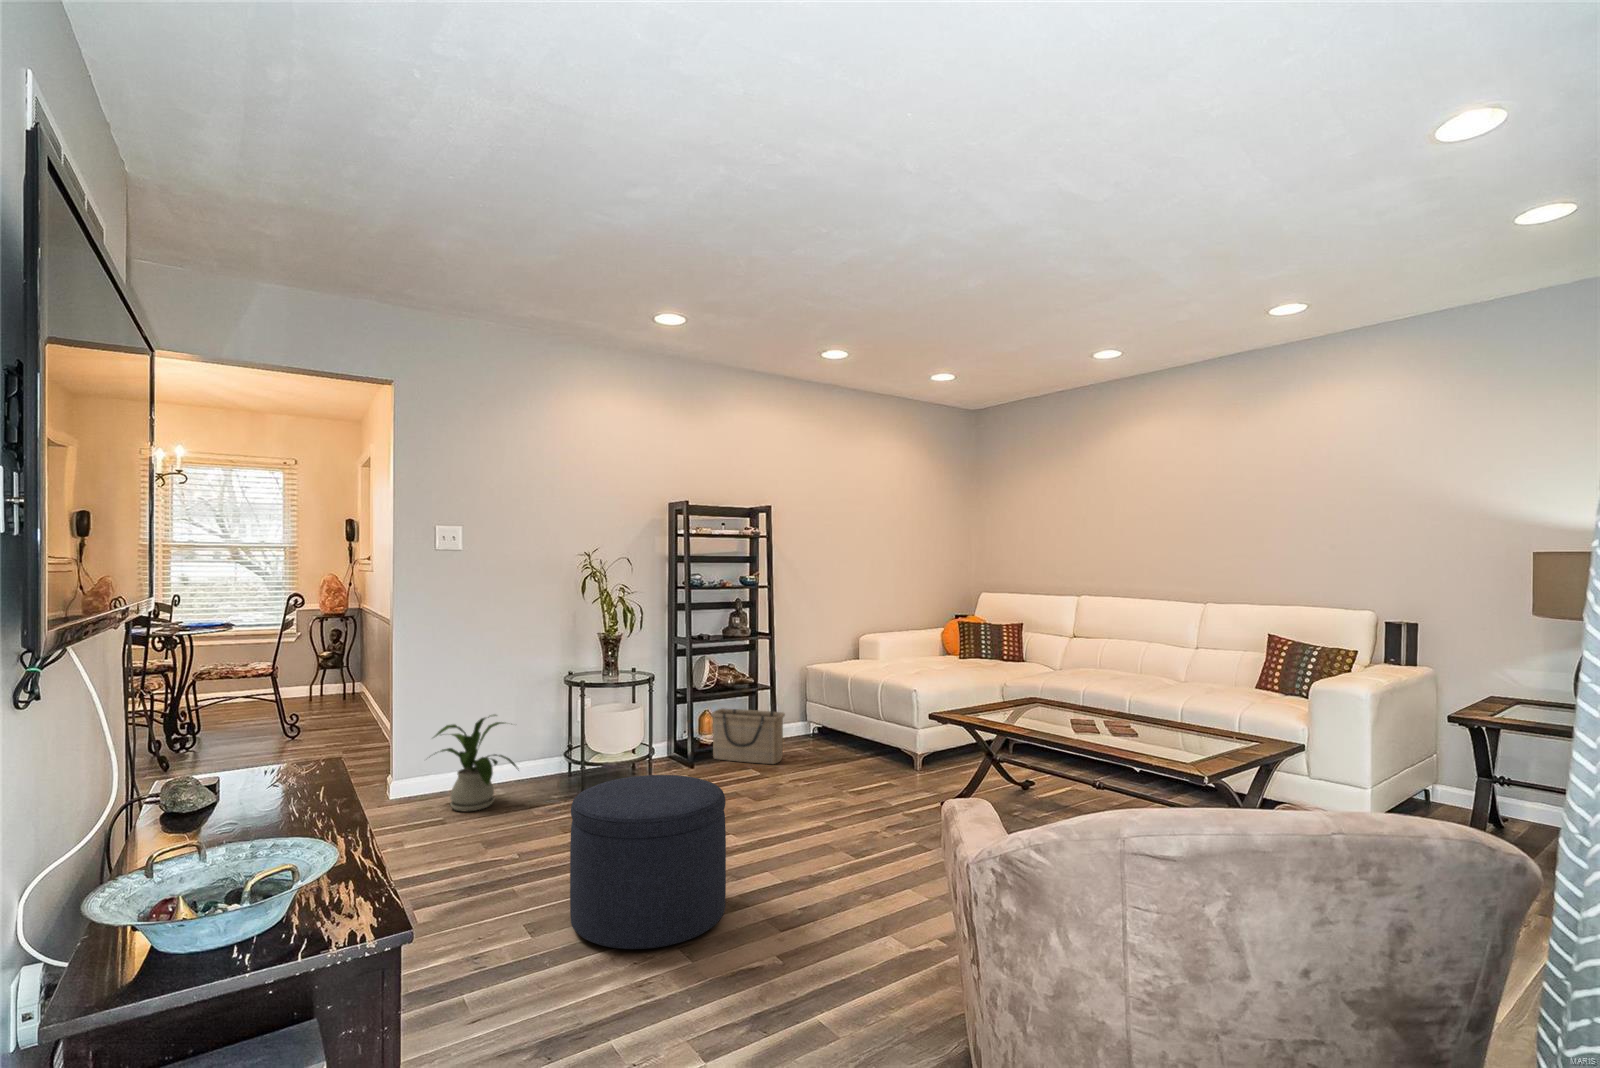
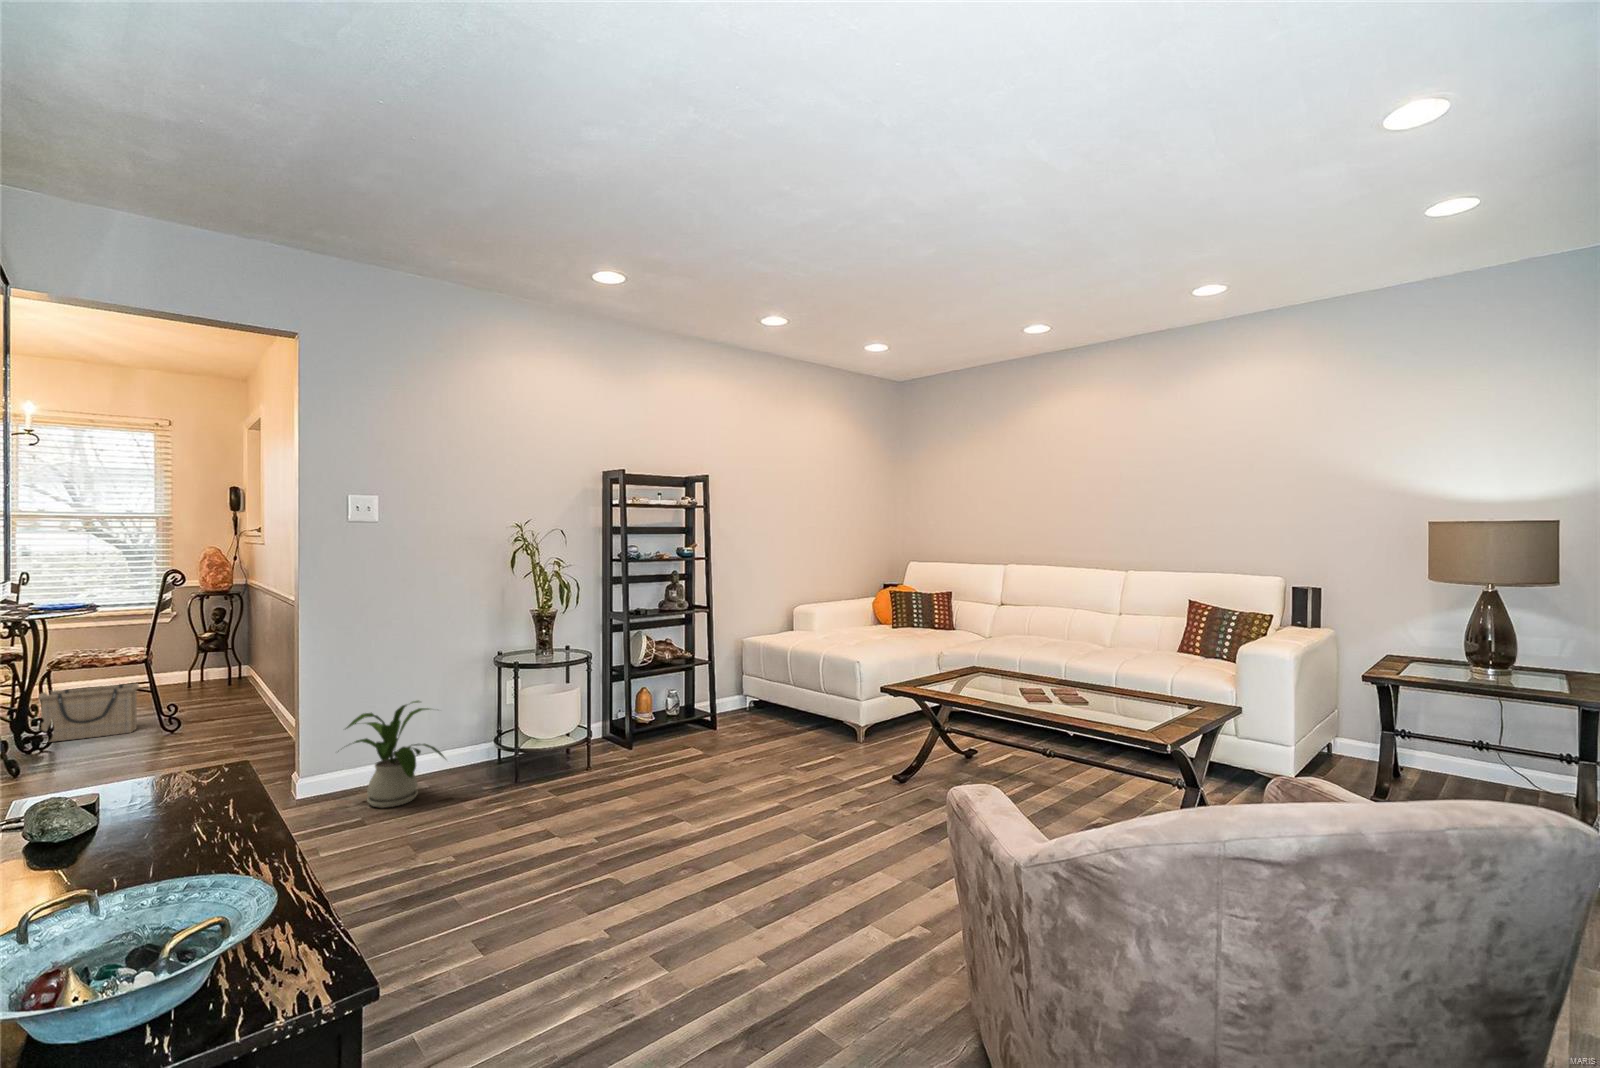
basket: present [711,708,785,764] -> present [38,683,139,742]
ottoman: present [570,775,726,949] -> none [524,764,697,963]

